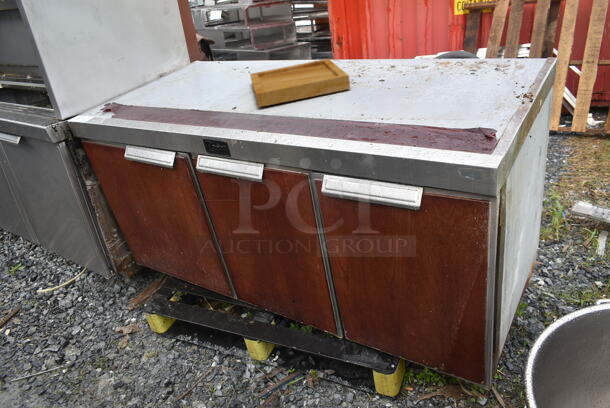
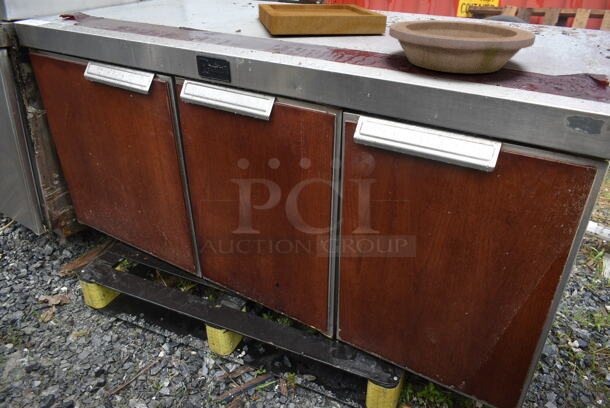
bowl: none [340,78,452,131] -> present [389,20,536,73]

